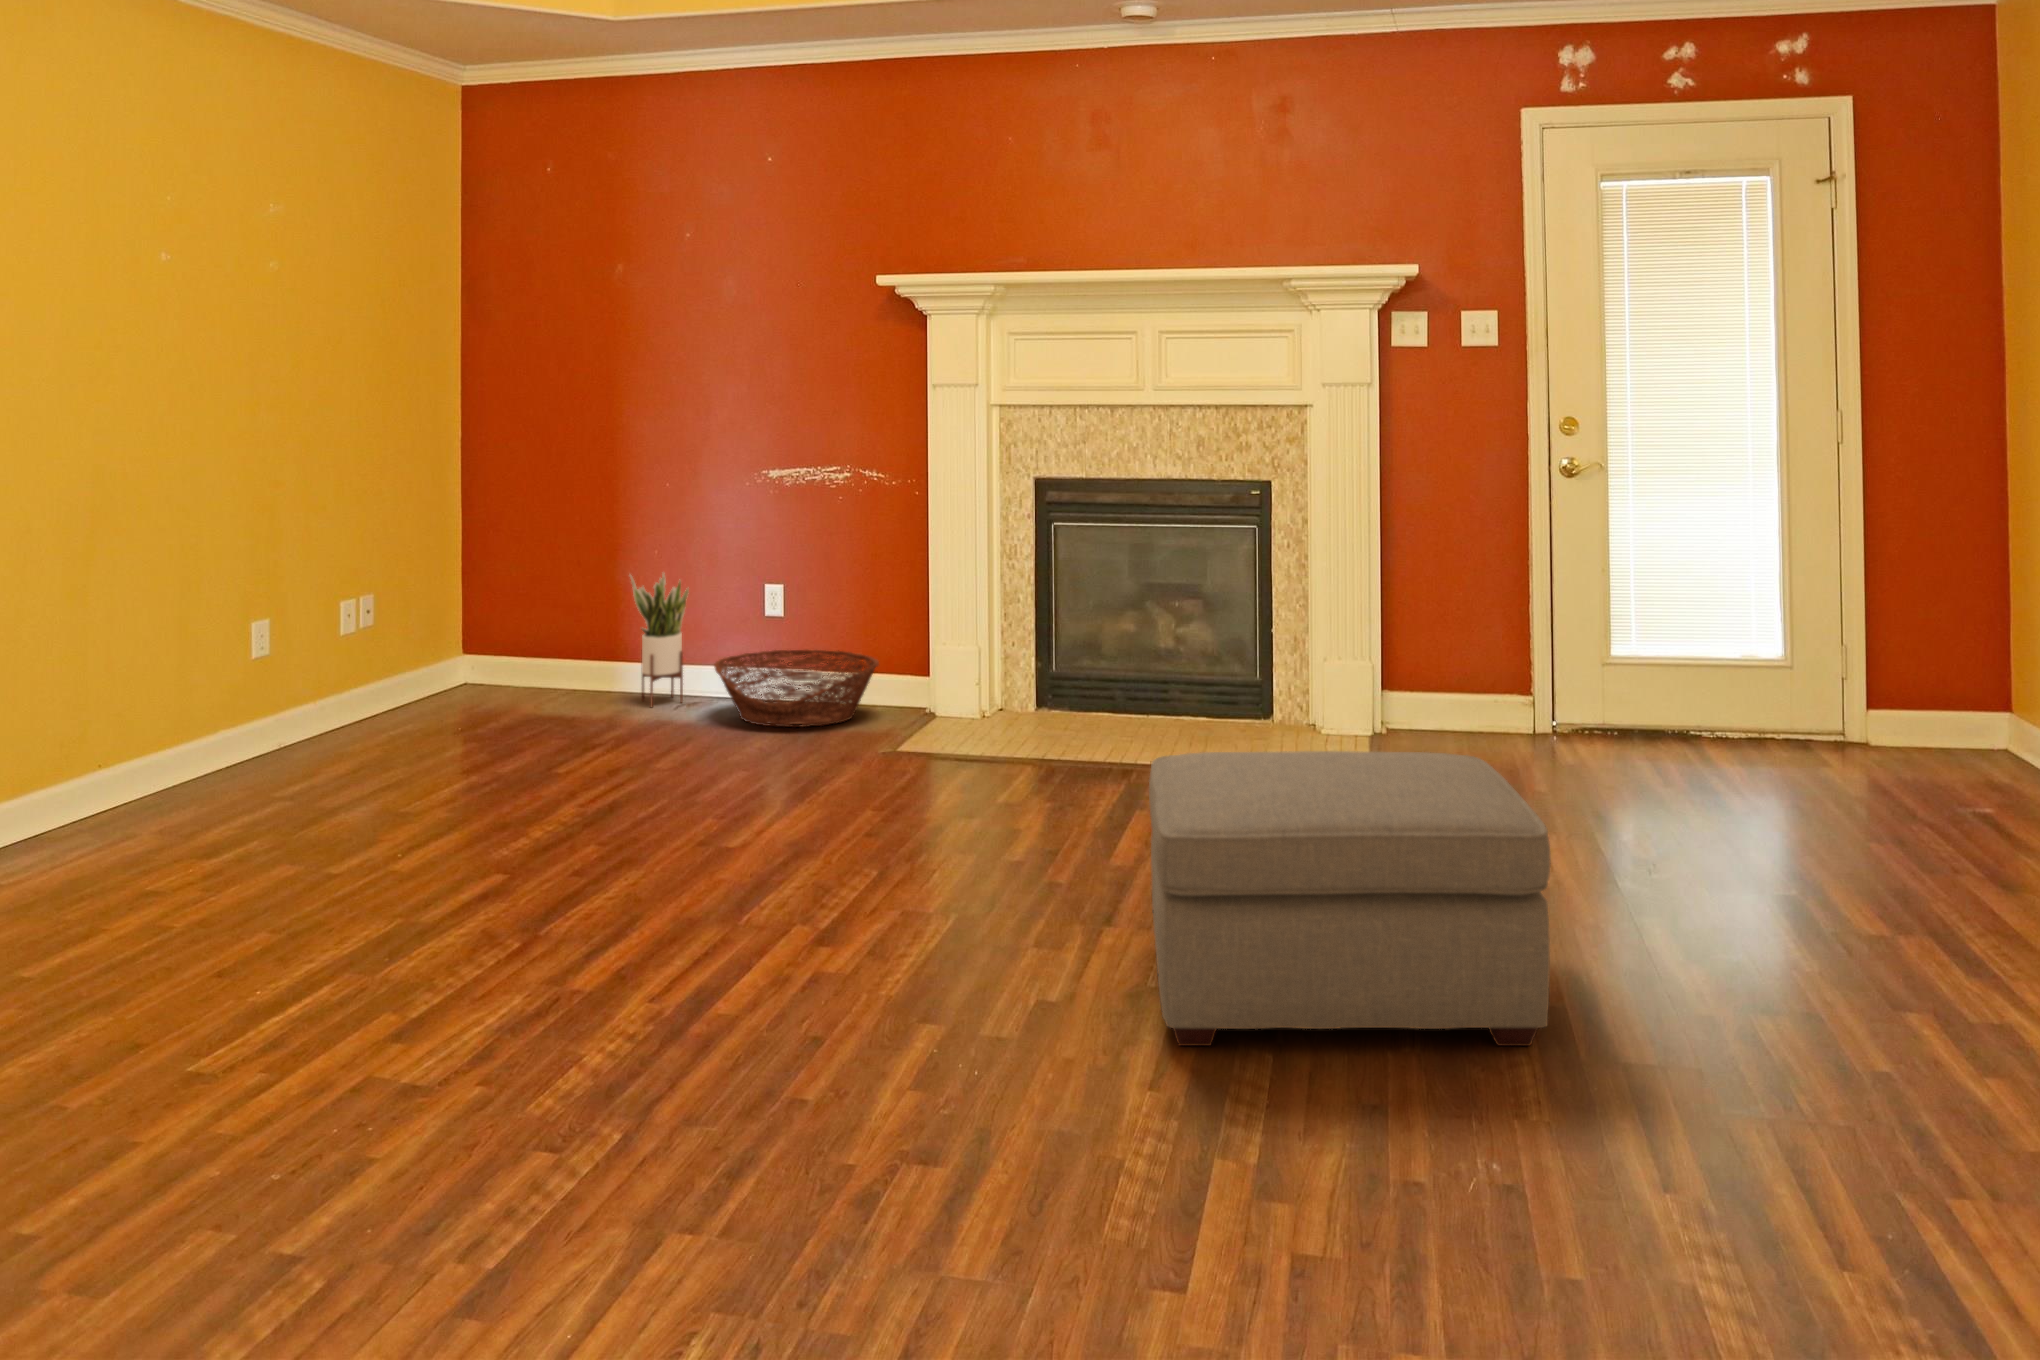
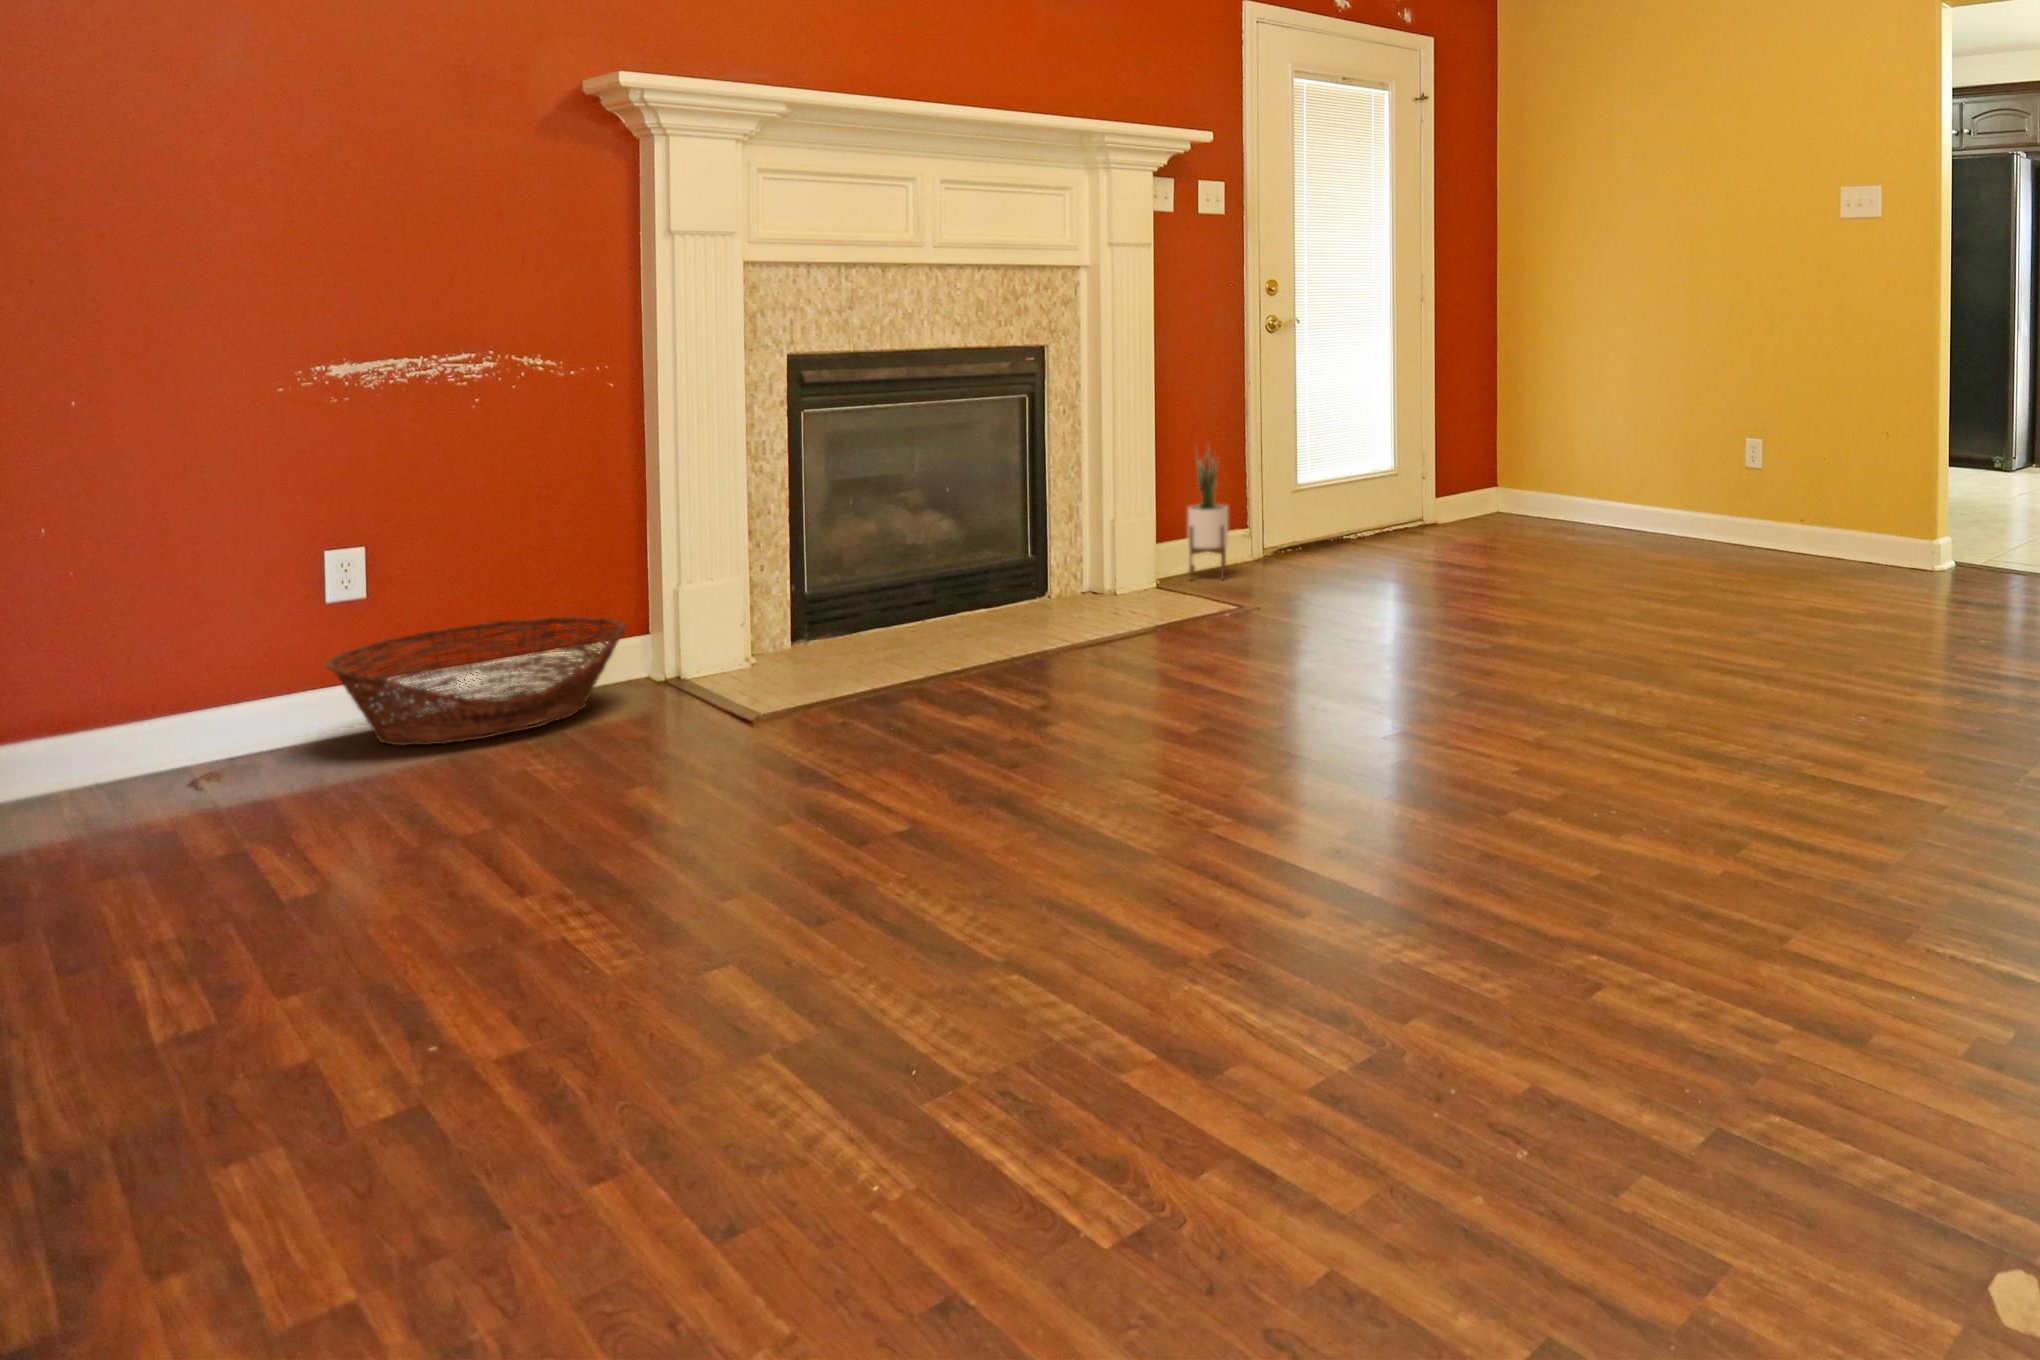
potted plant: present [630,573,689,707] -> present [1188,450,1228,578]
ottoman: present [1149,751,1551,1046] -> none [1446,518,1741,747]

